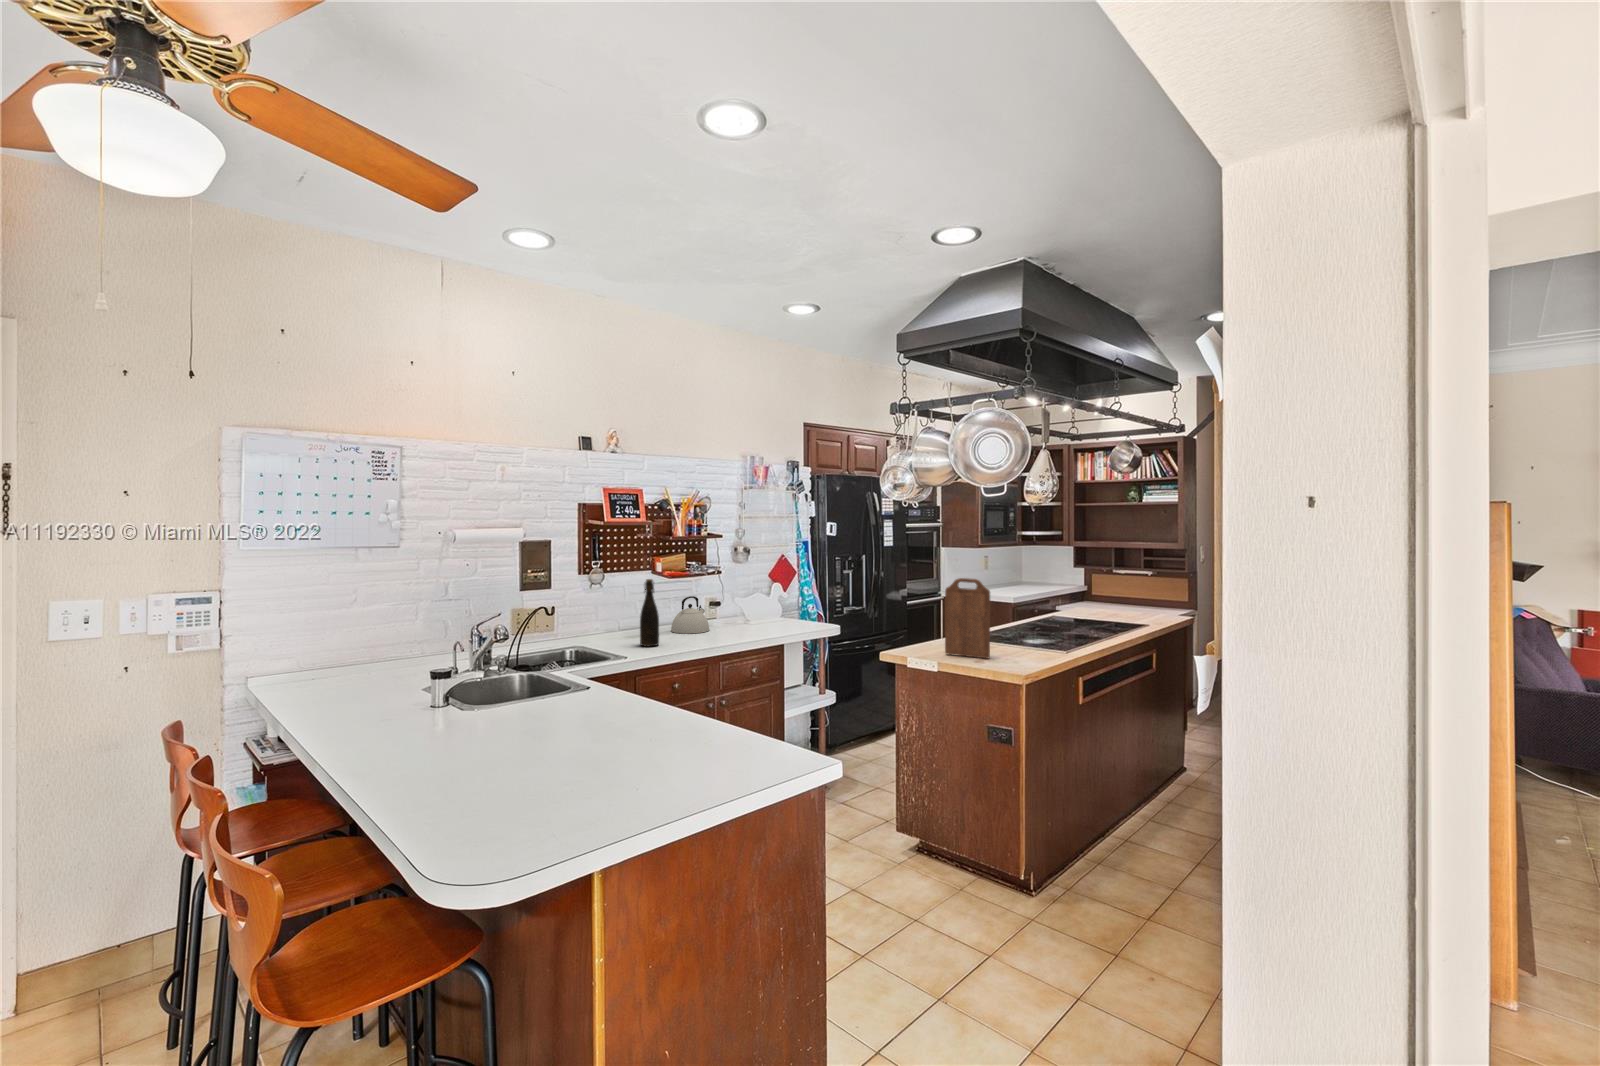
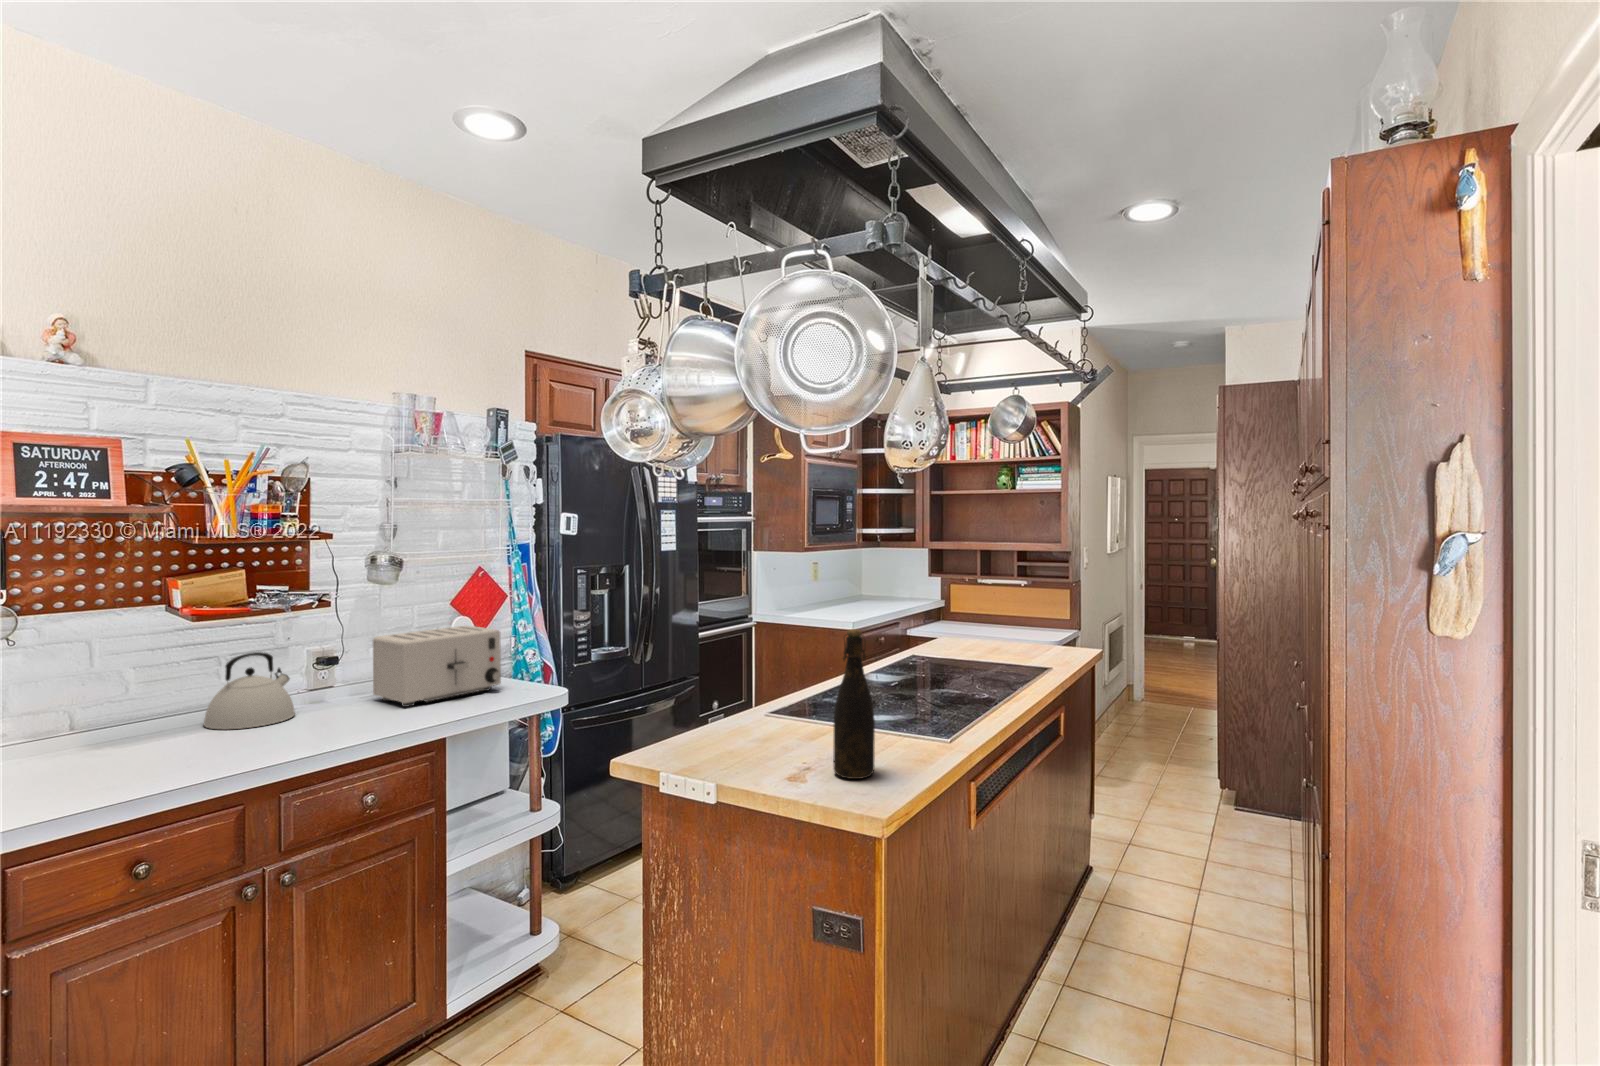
cutting board: present [945,578,990,659] -> none [733,611,816,765]
bottle: present [640,579,659,647] -> present [833,629,875,779]
toaster: none [741,587,805,629] -> present [373,625,501,707]

